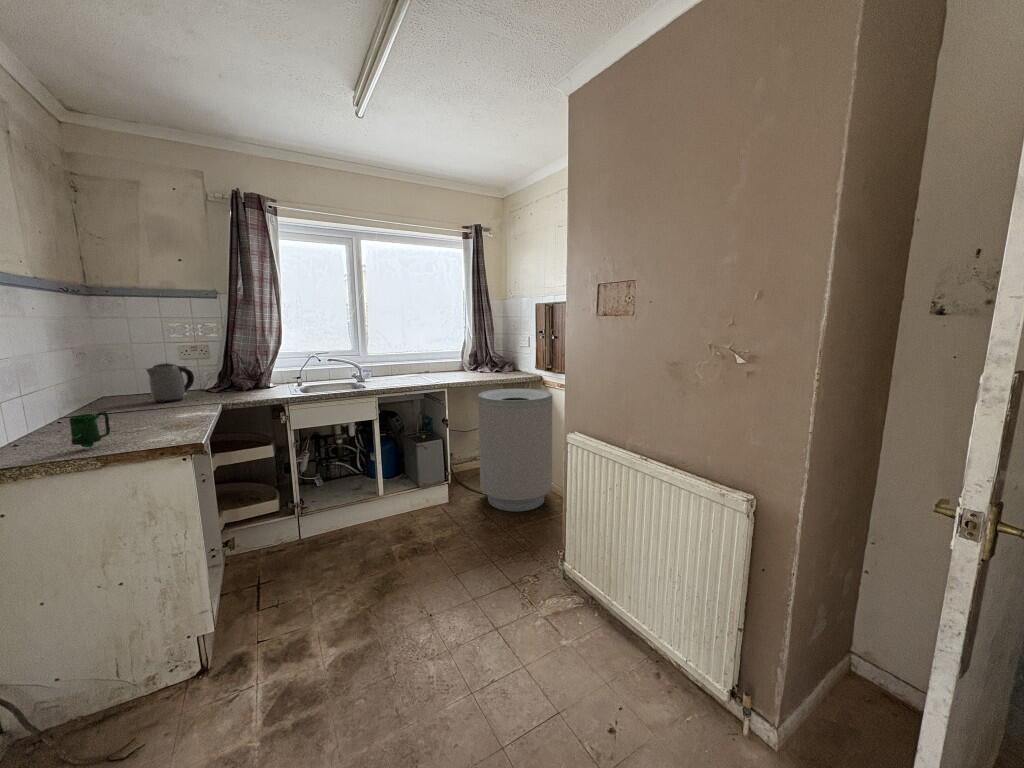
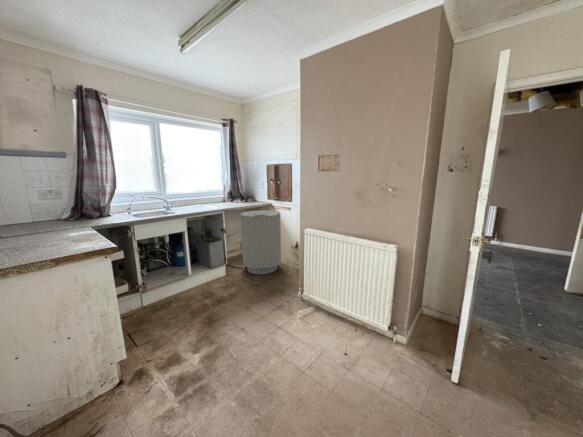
kettle: present [147,363,194,402] -> none [23,202,58,229]
mug: present [70,411,110,448] -> none [20,233,46,260]

